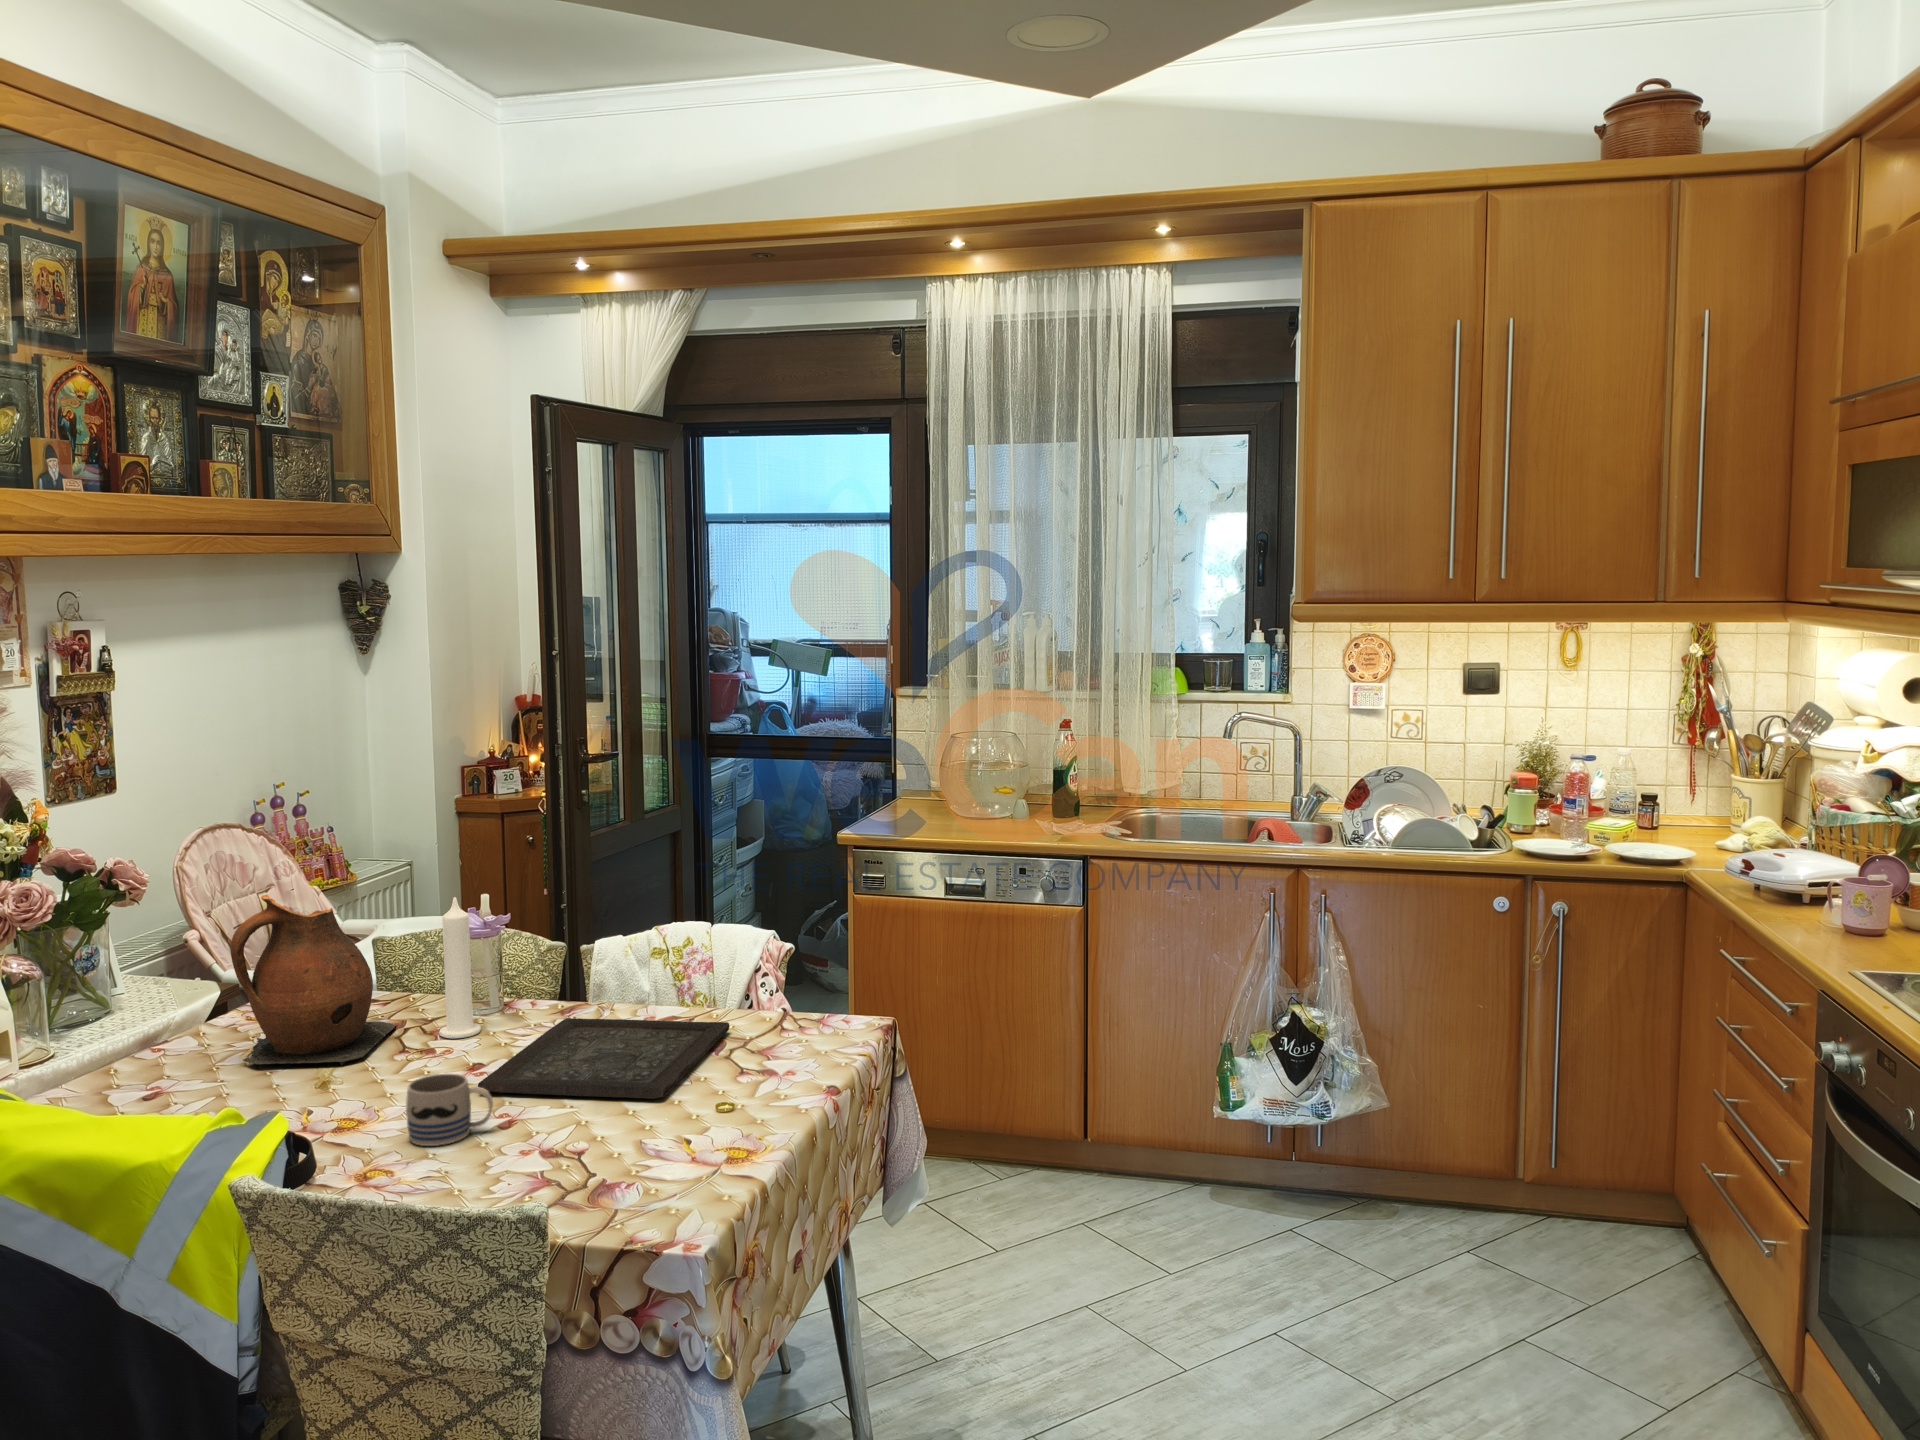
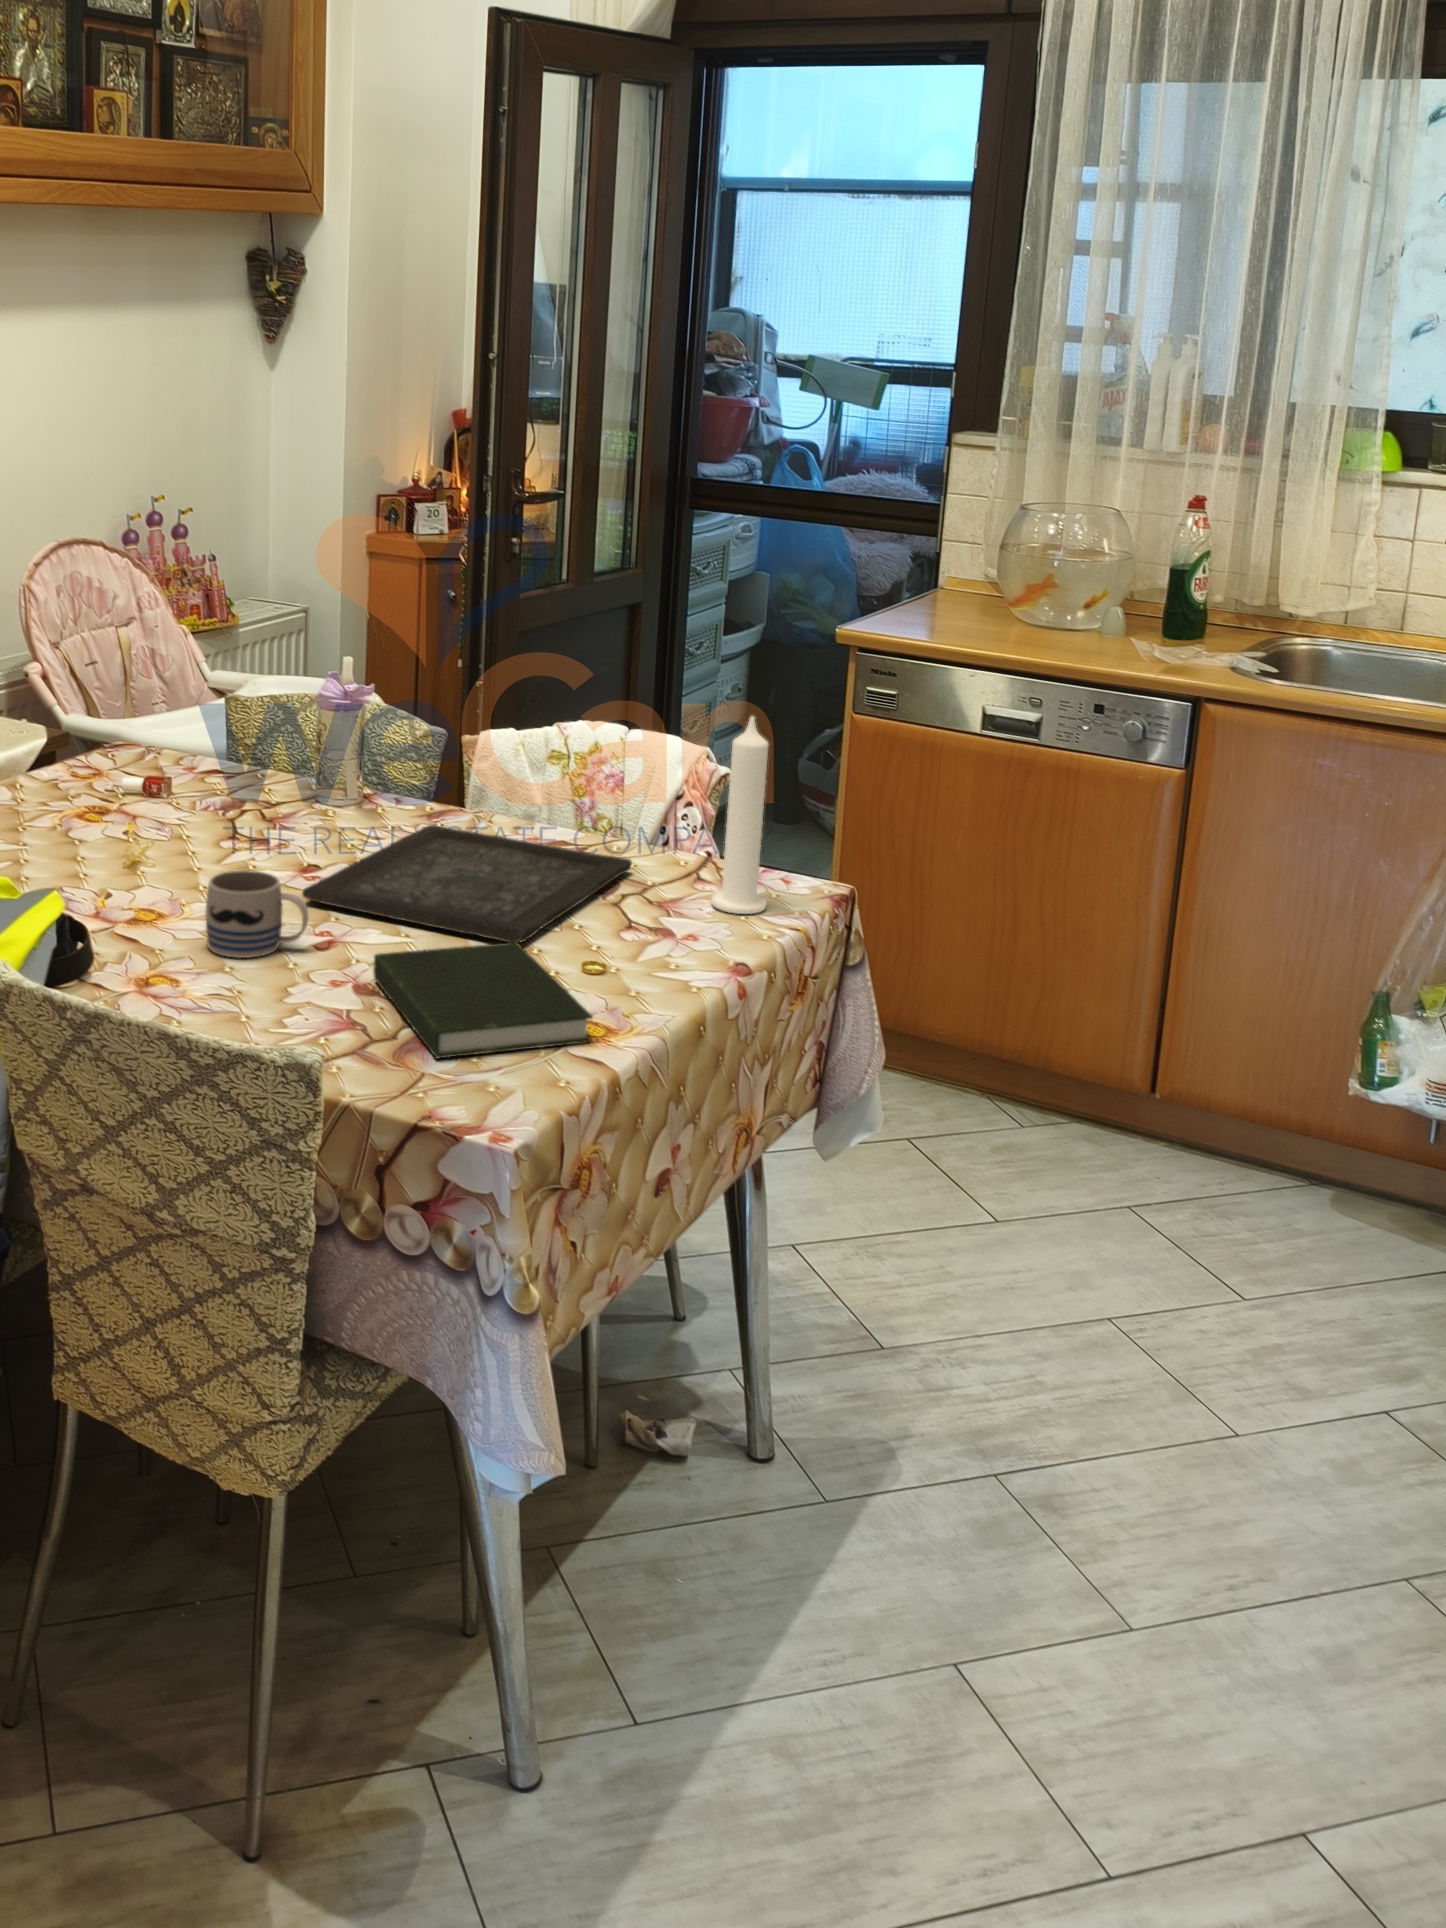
ceramic pitcher: present [231,895,396,1065] -> none [47,626,233,844]
candle: present [440,897,481,1038] -> present [711,716,768,914]
book: none [554,1097,737,1195] -> present [373,942,593,1058]

